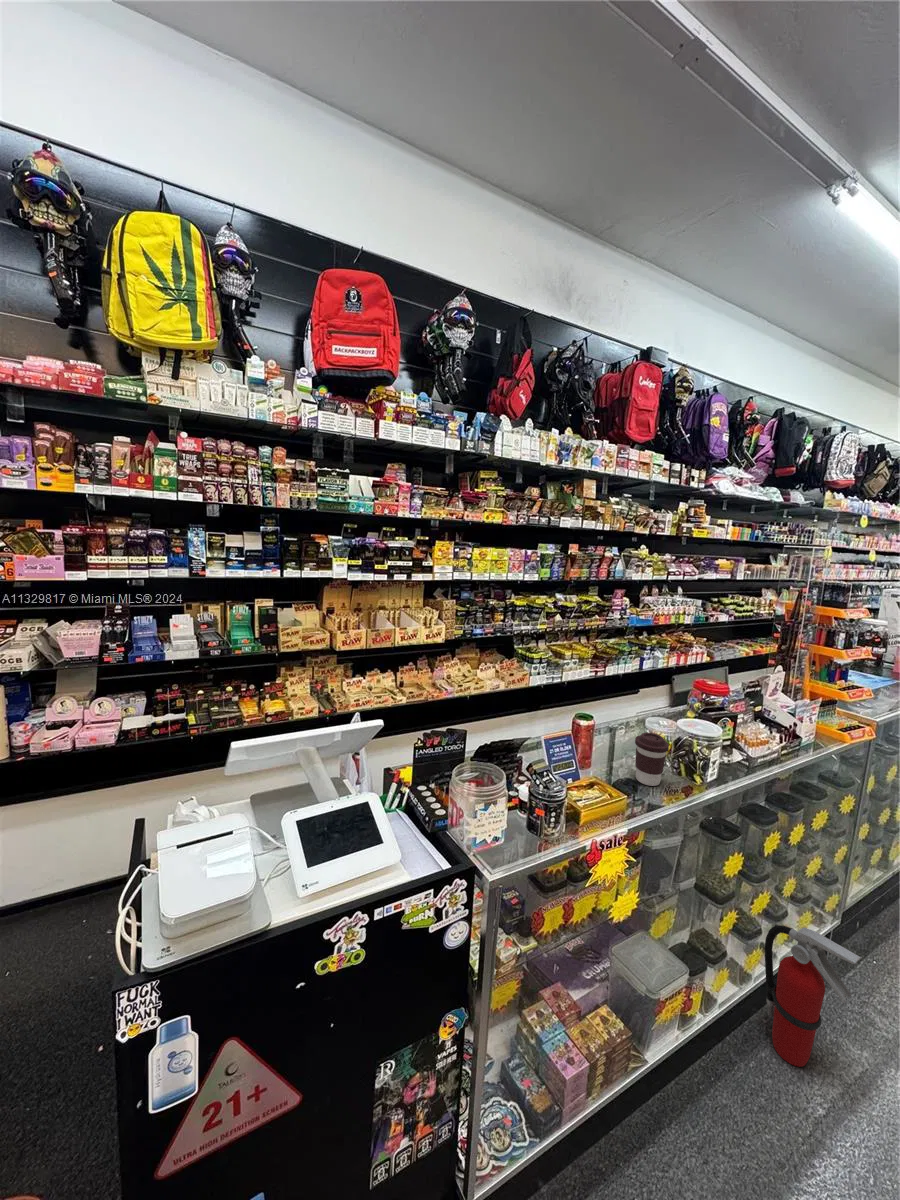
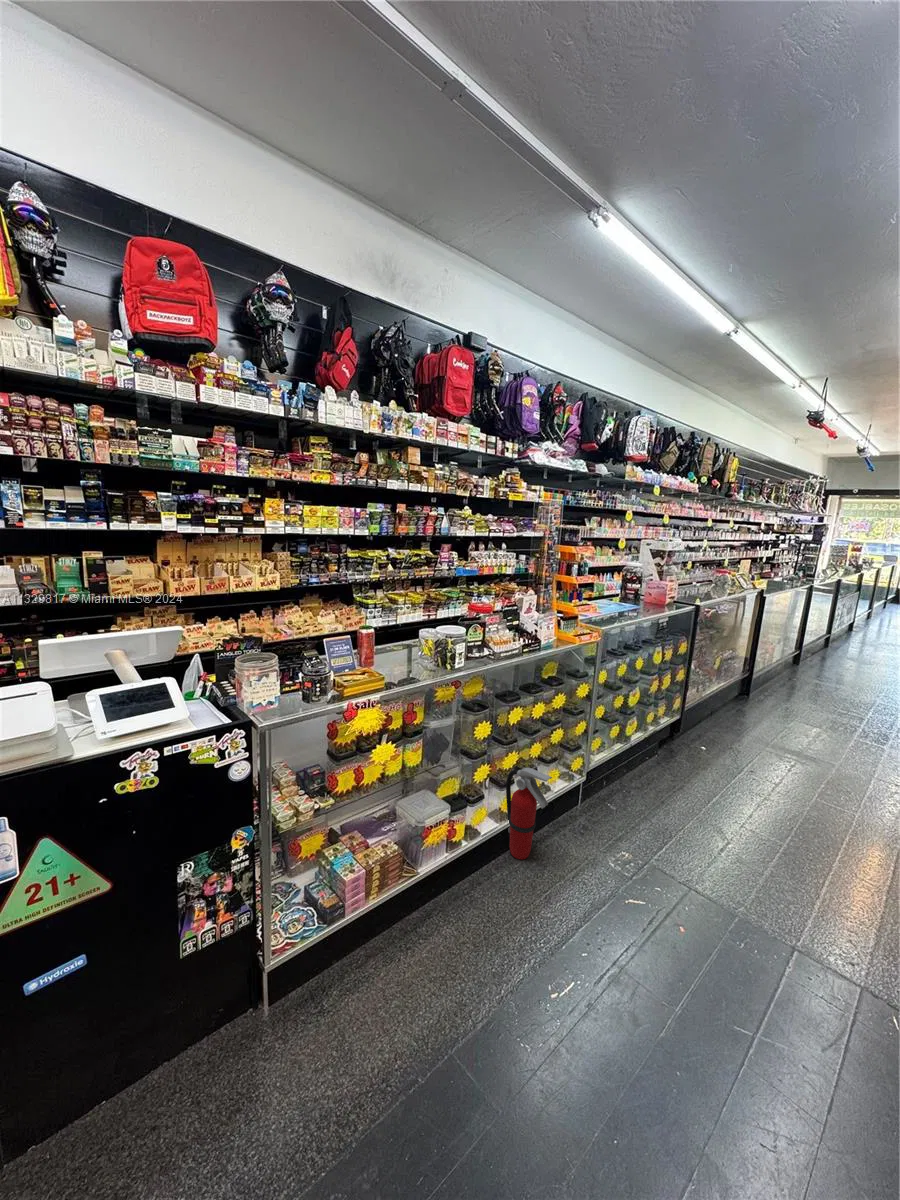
coffee cup: present [635,733,669,786] -> none [398,637,421,674]

